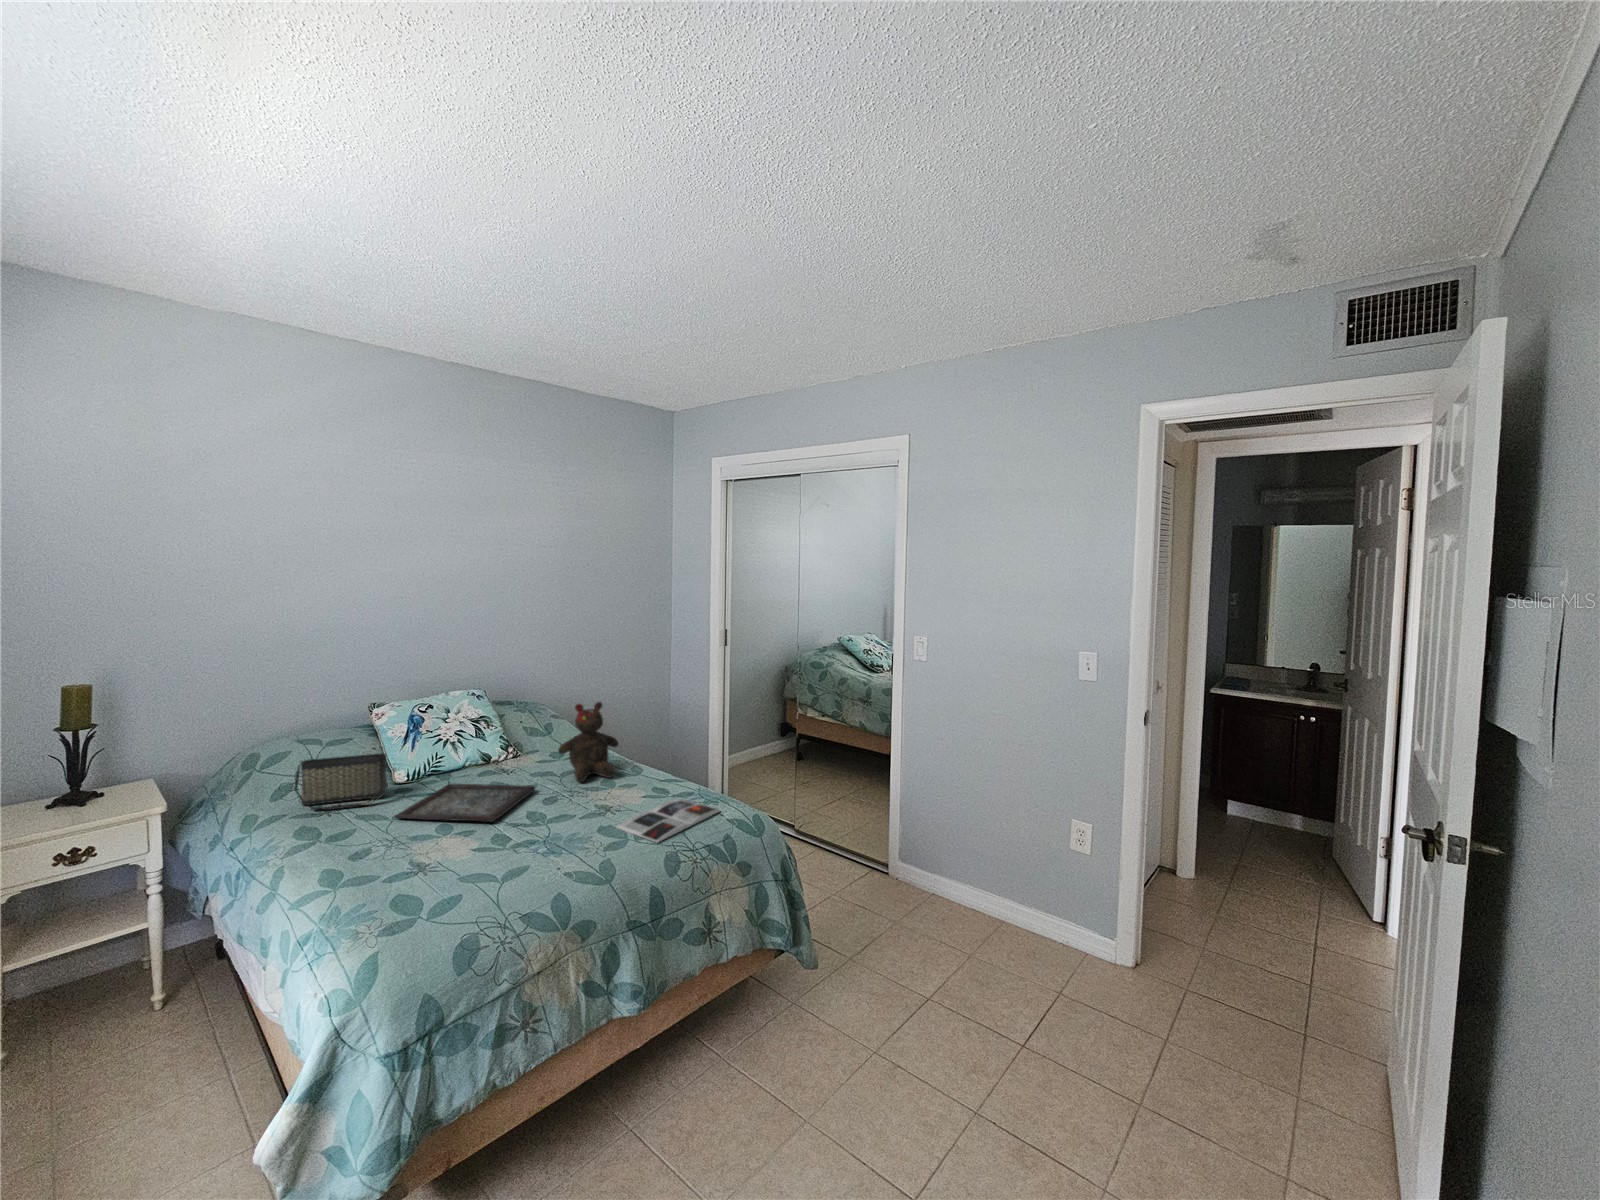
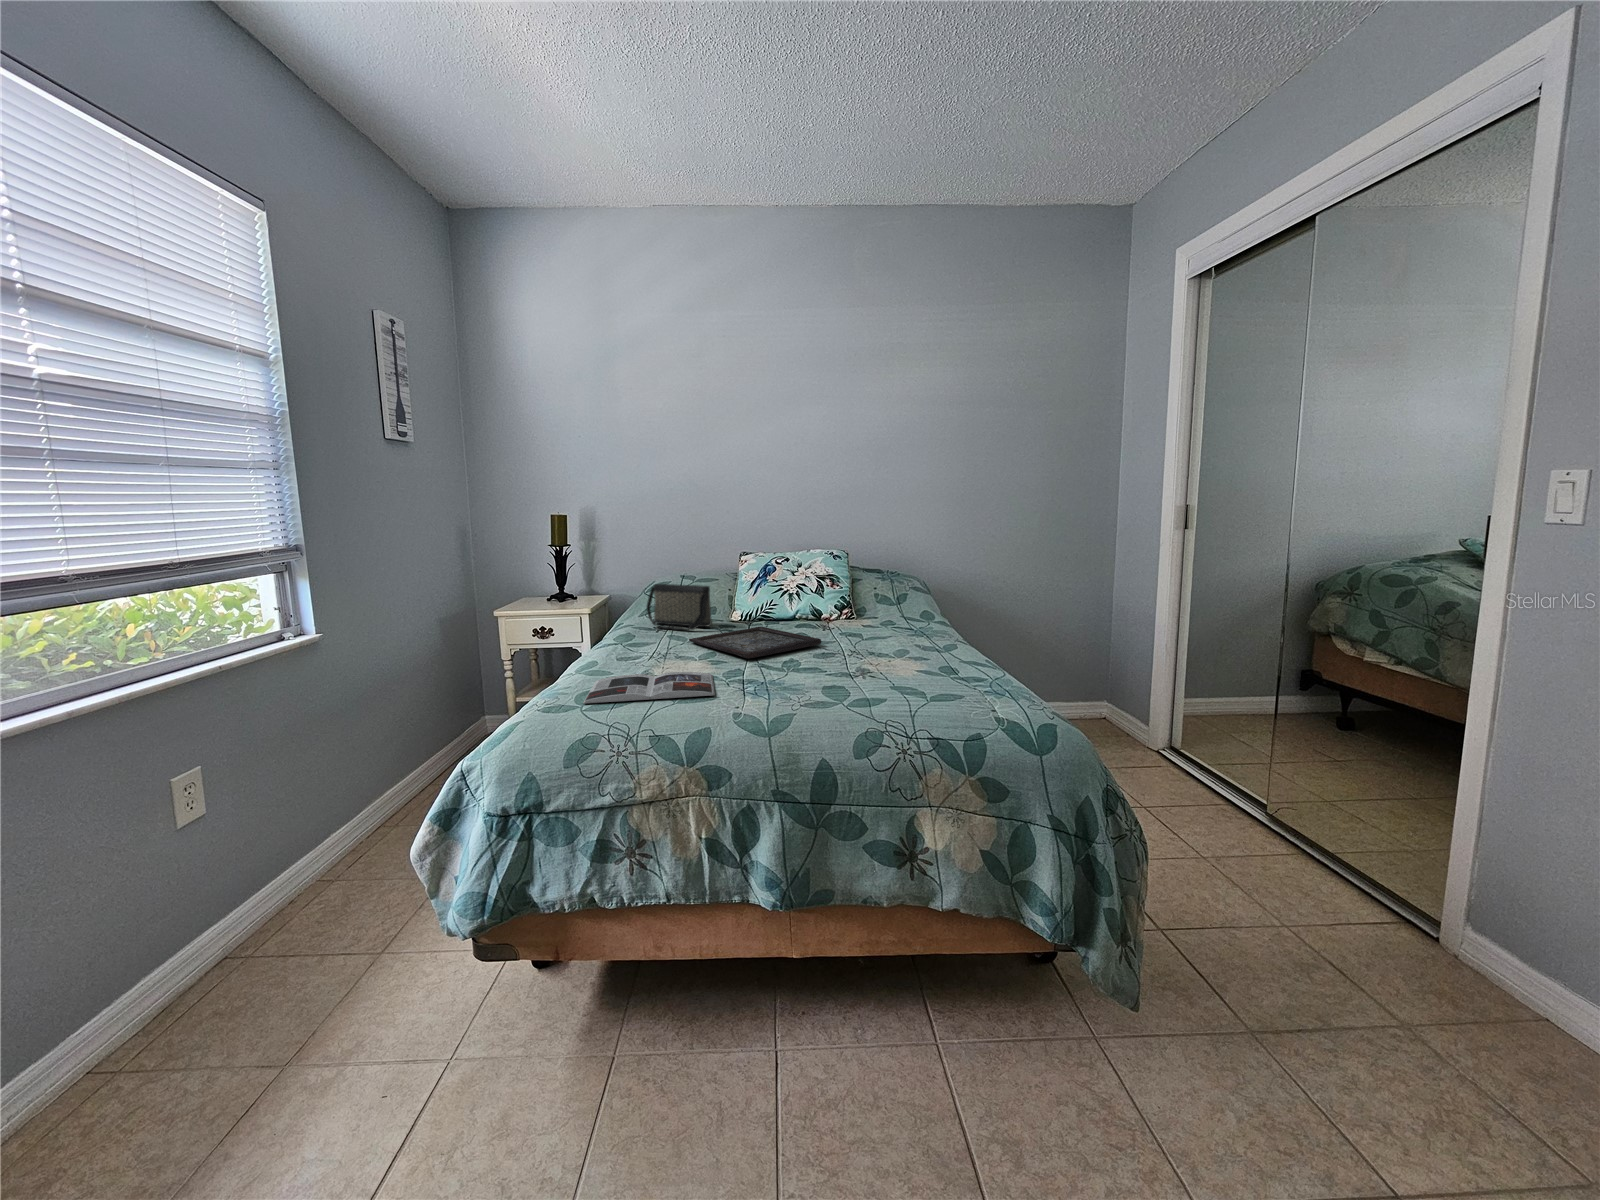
teddy bear: present [558,702,619,782] -> none [862,554,935,648]
magazine: present [616,798,720,843] -> present [583,672,715,704]

